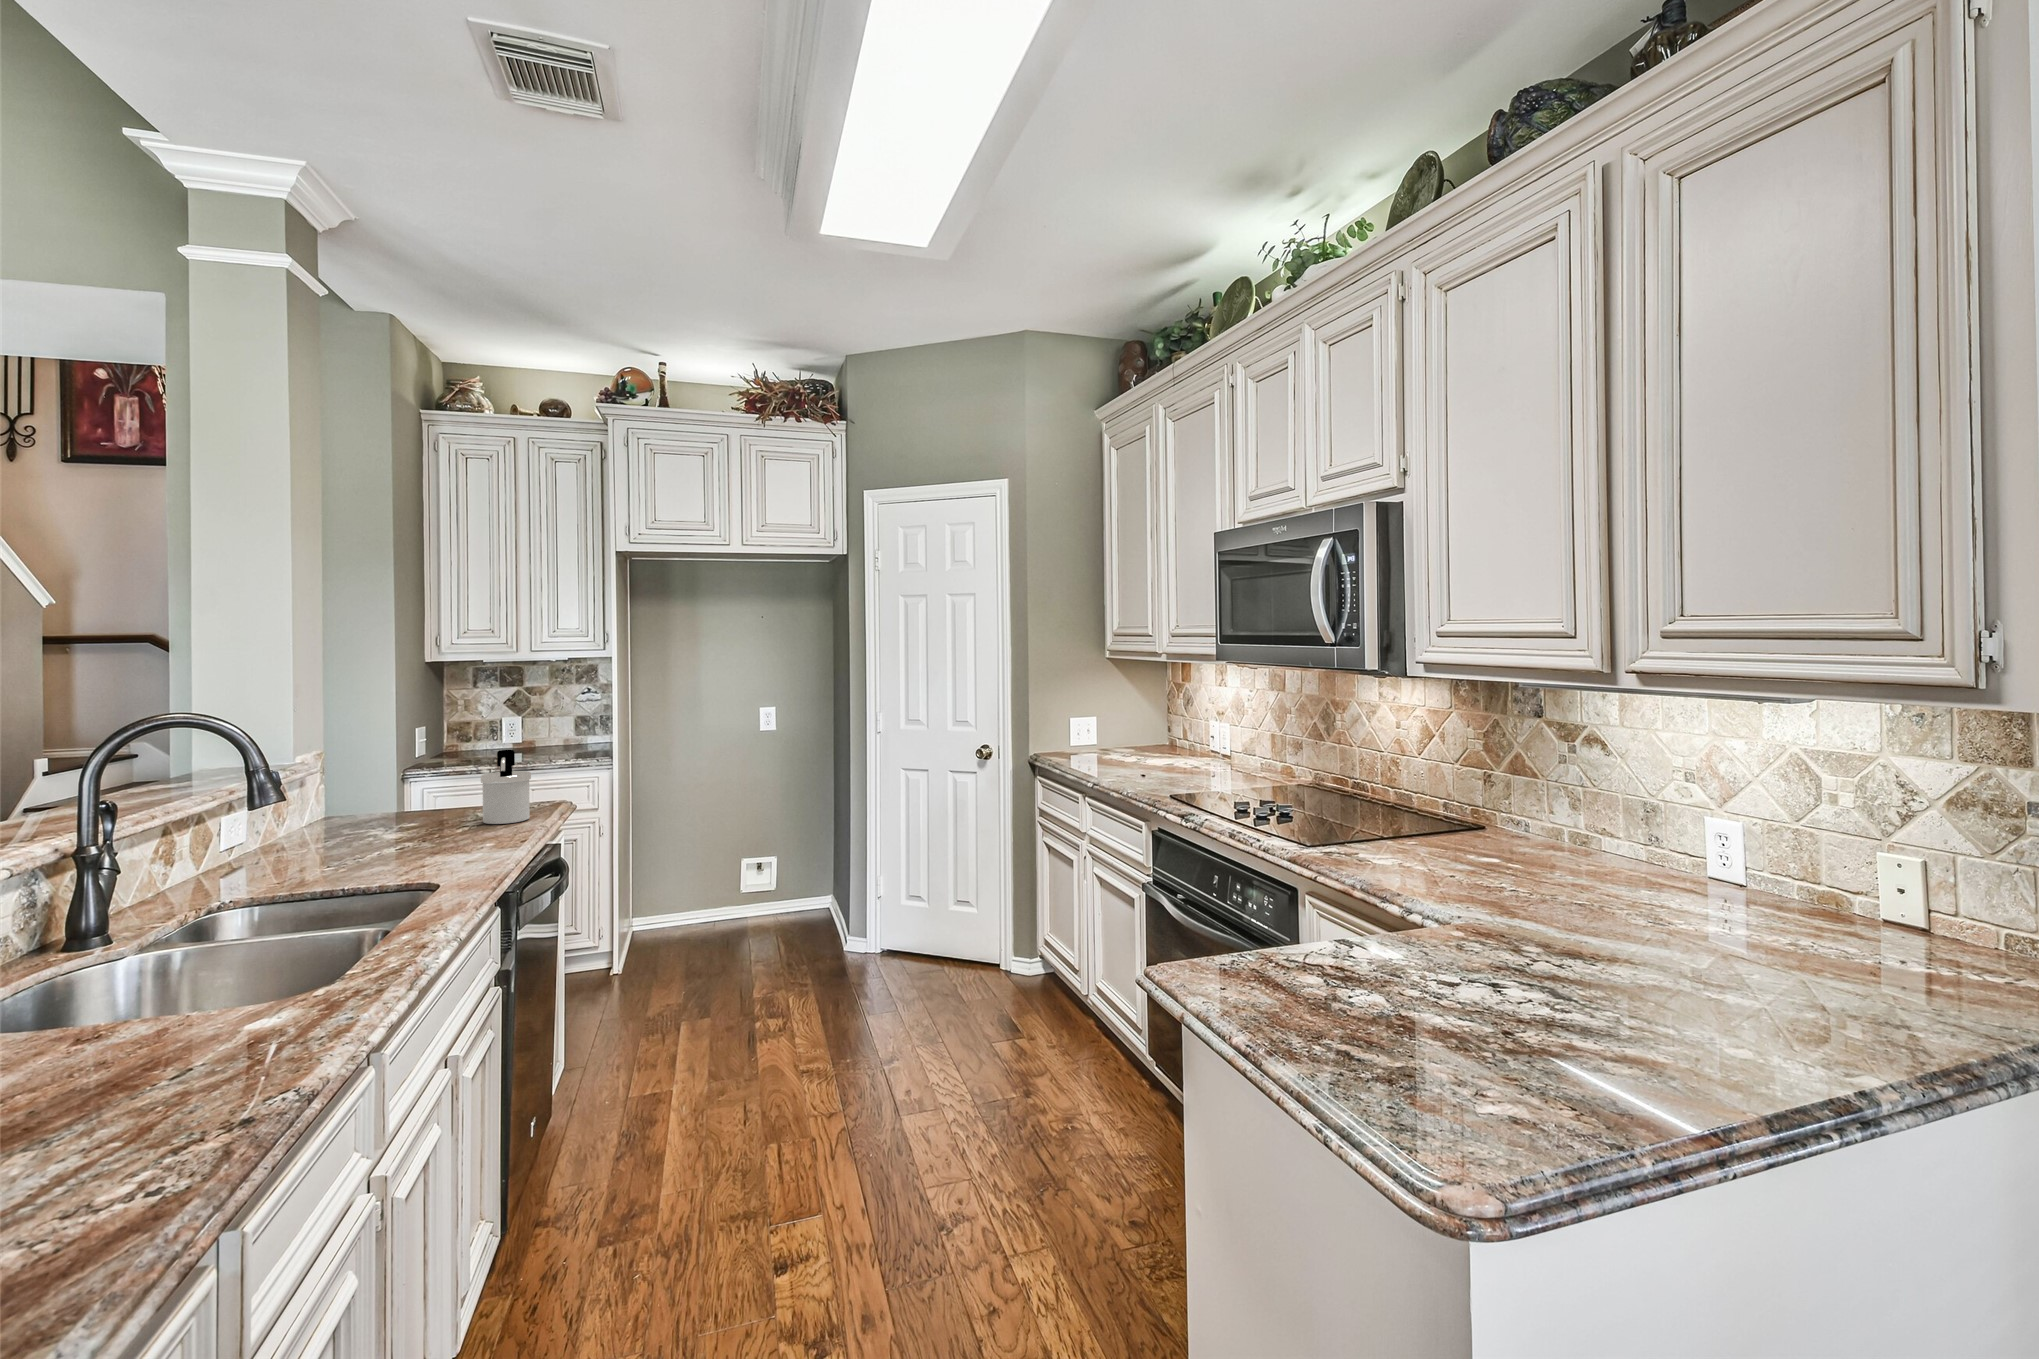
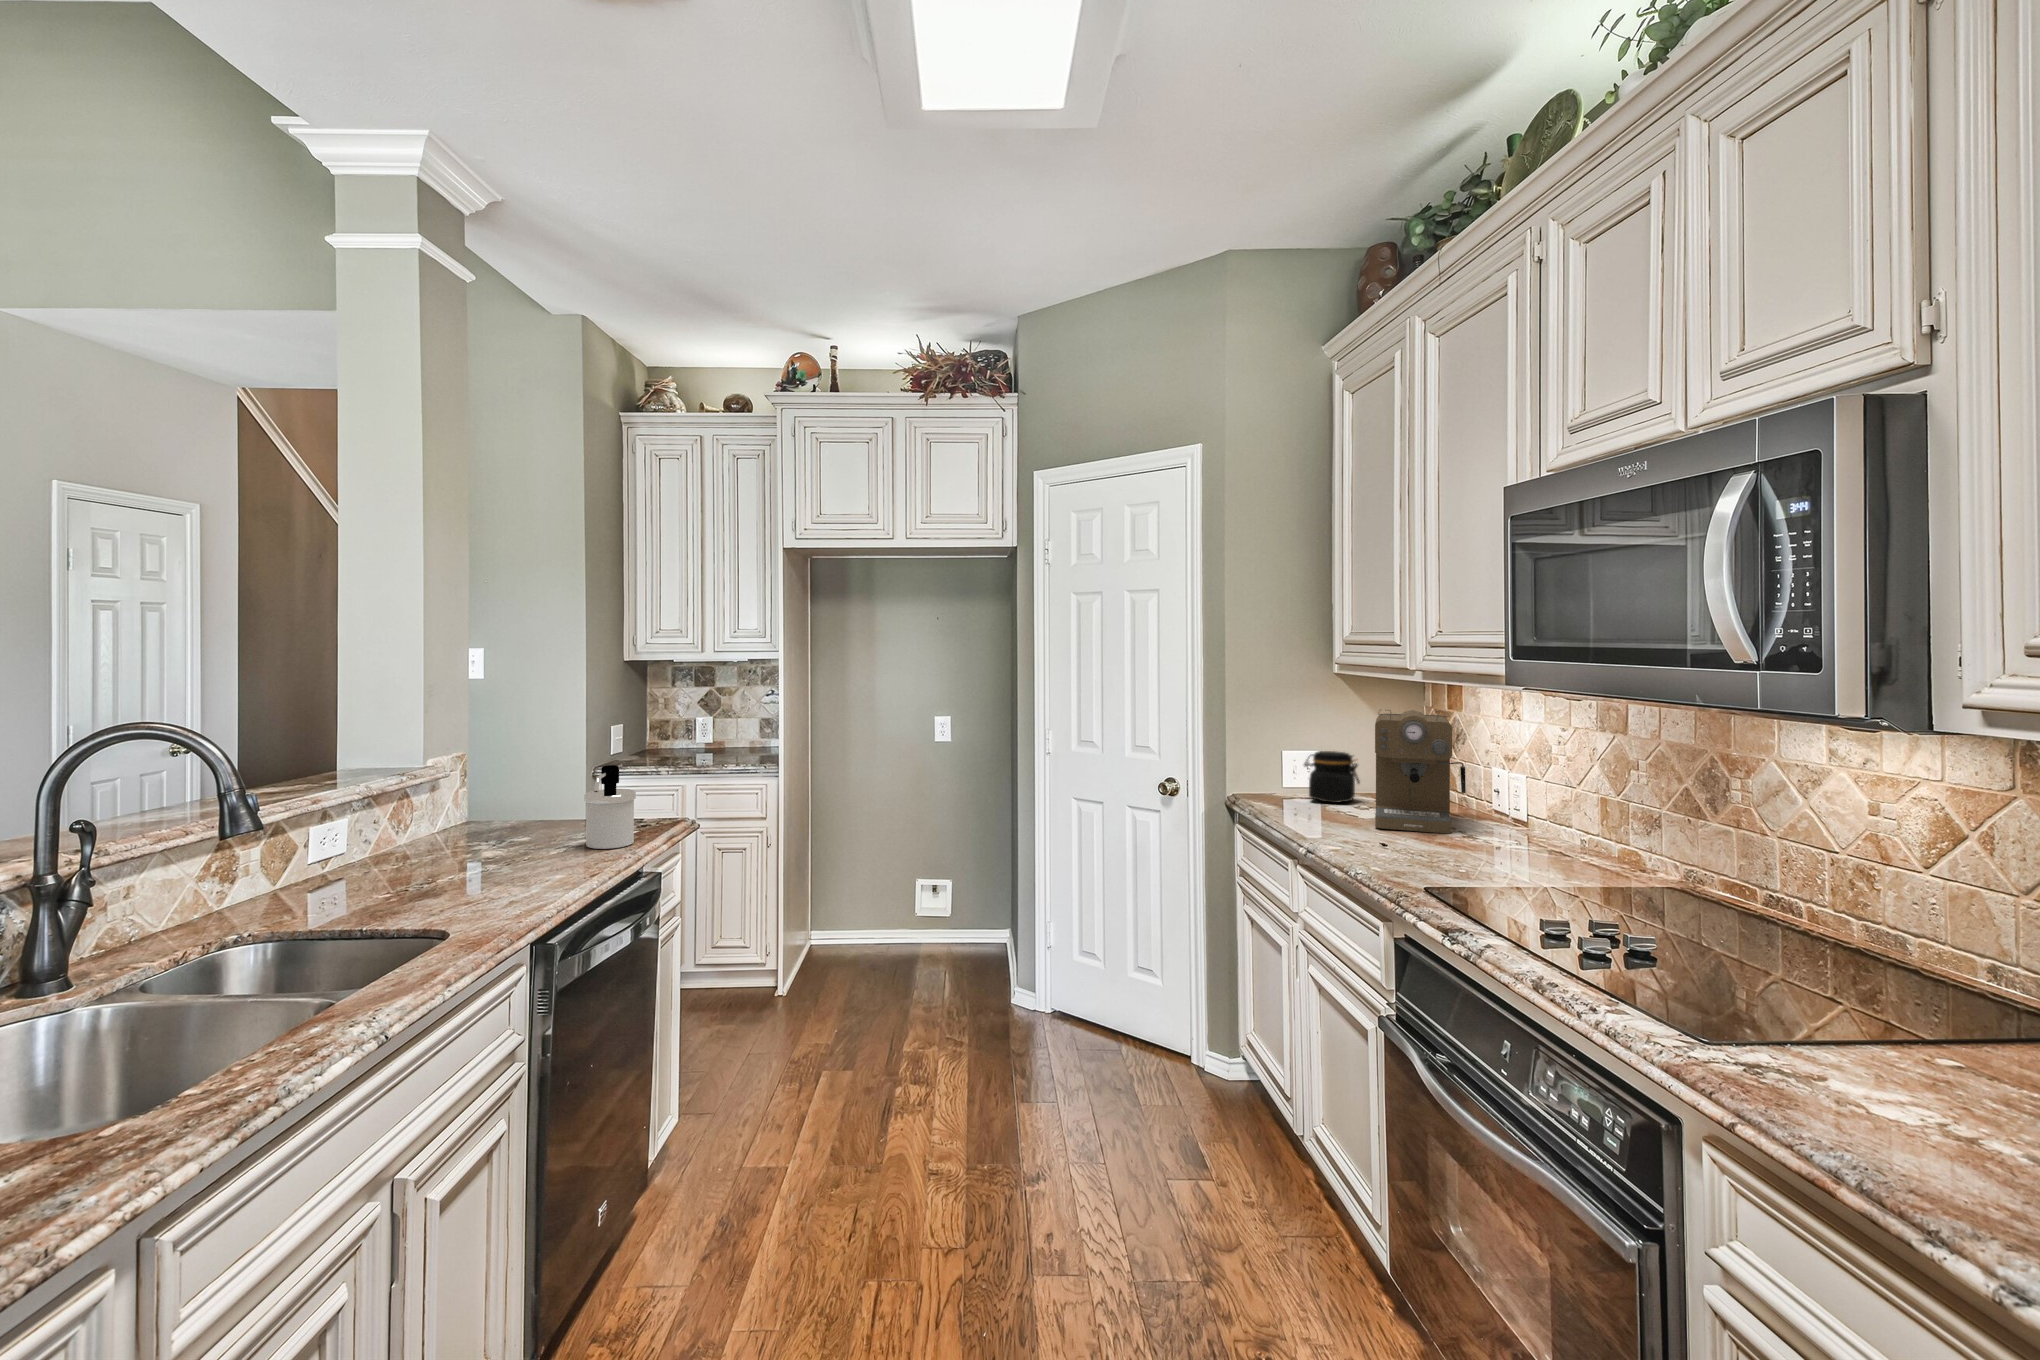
coffee maker: none [1133,683,1192,767] -> present [1375,710,1466,833]
jar: none [1081,717,1121,755] -> present [1304,751,1360,803]

